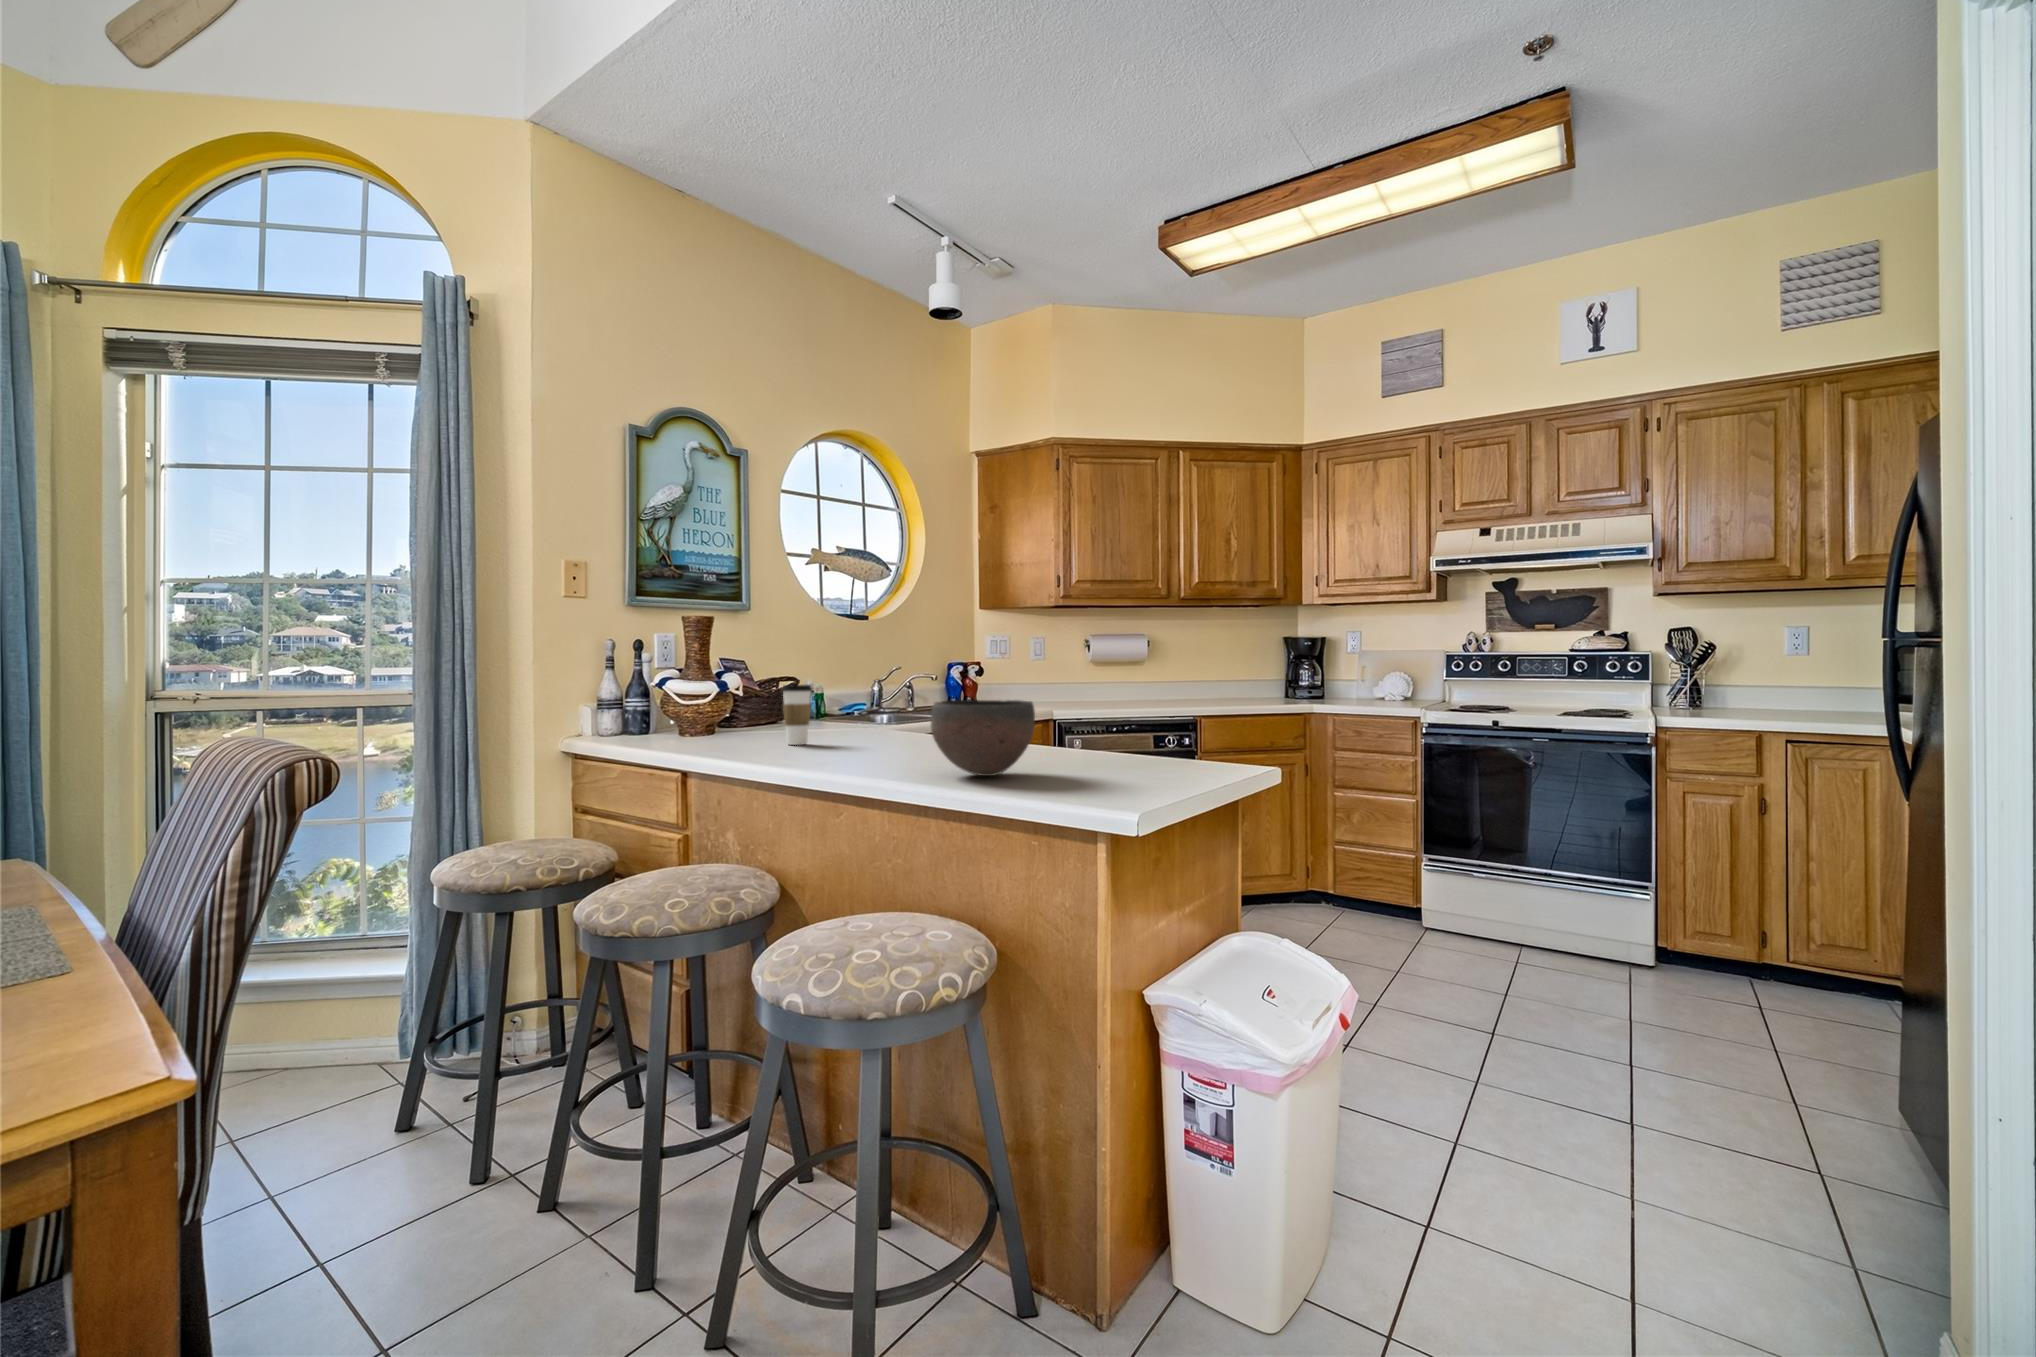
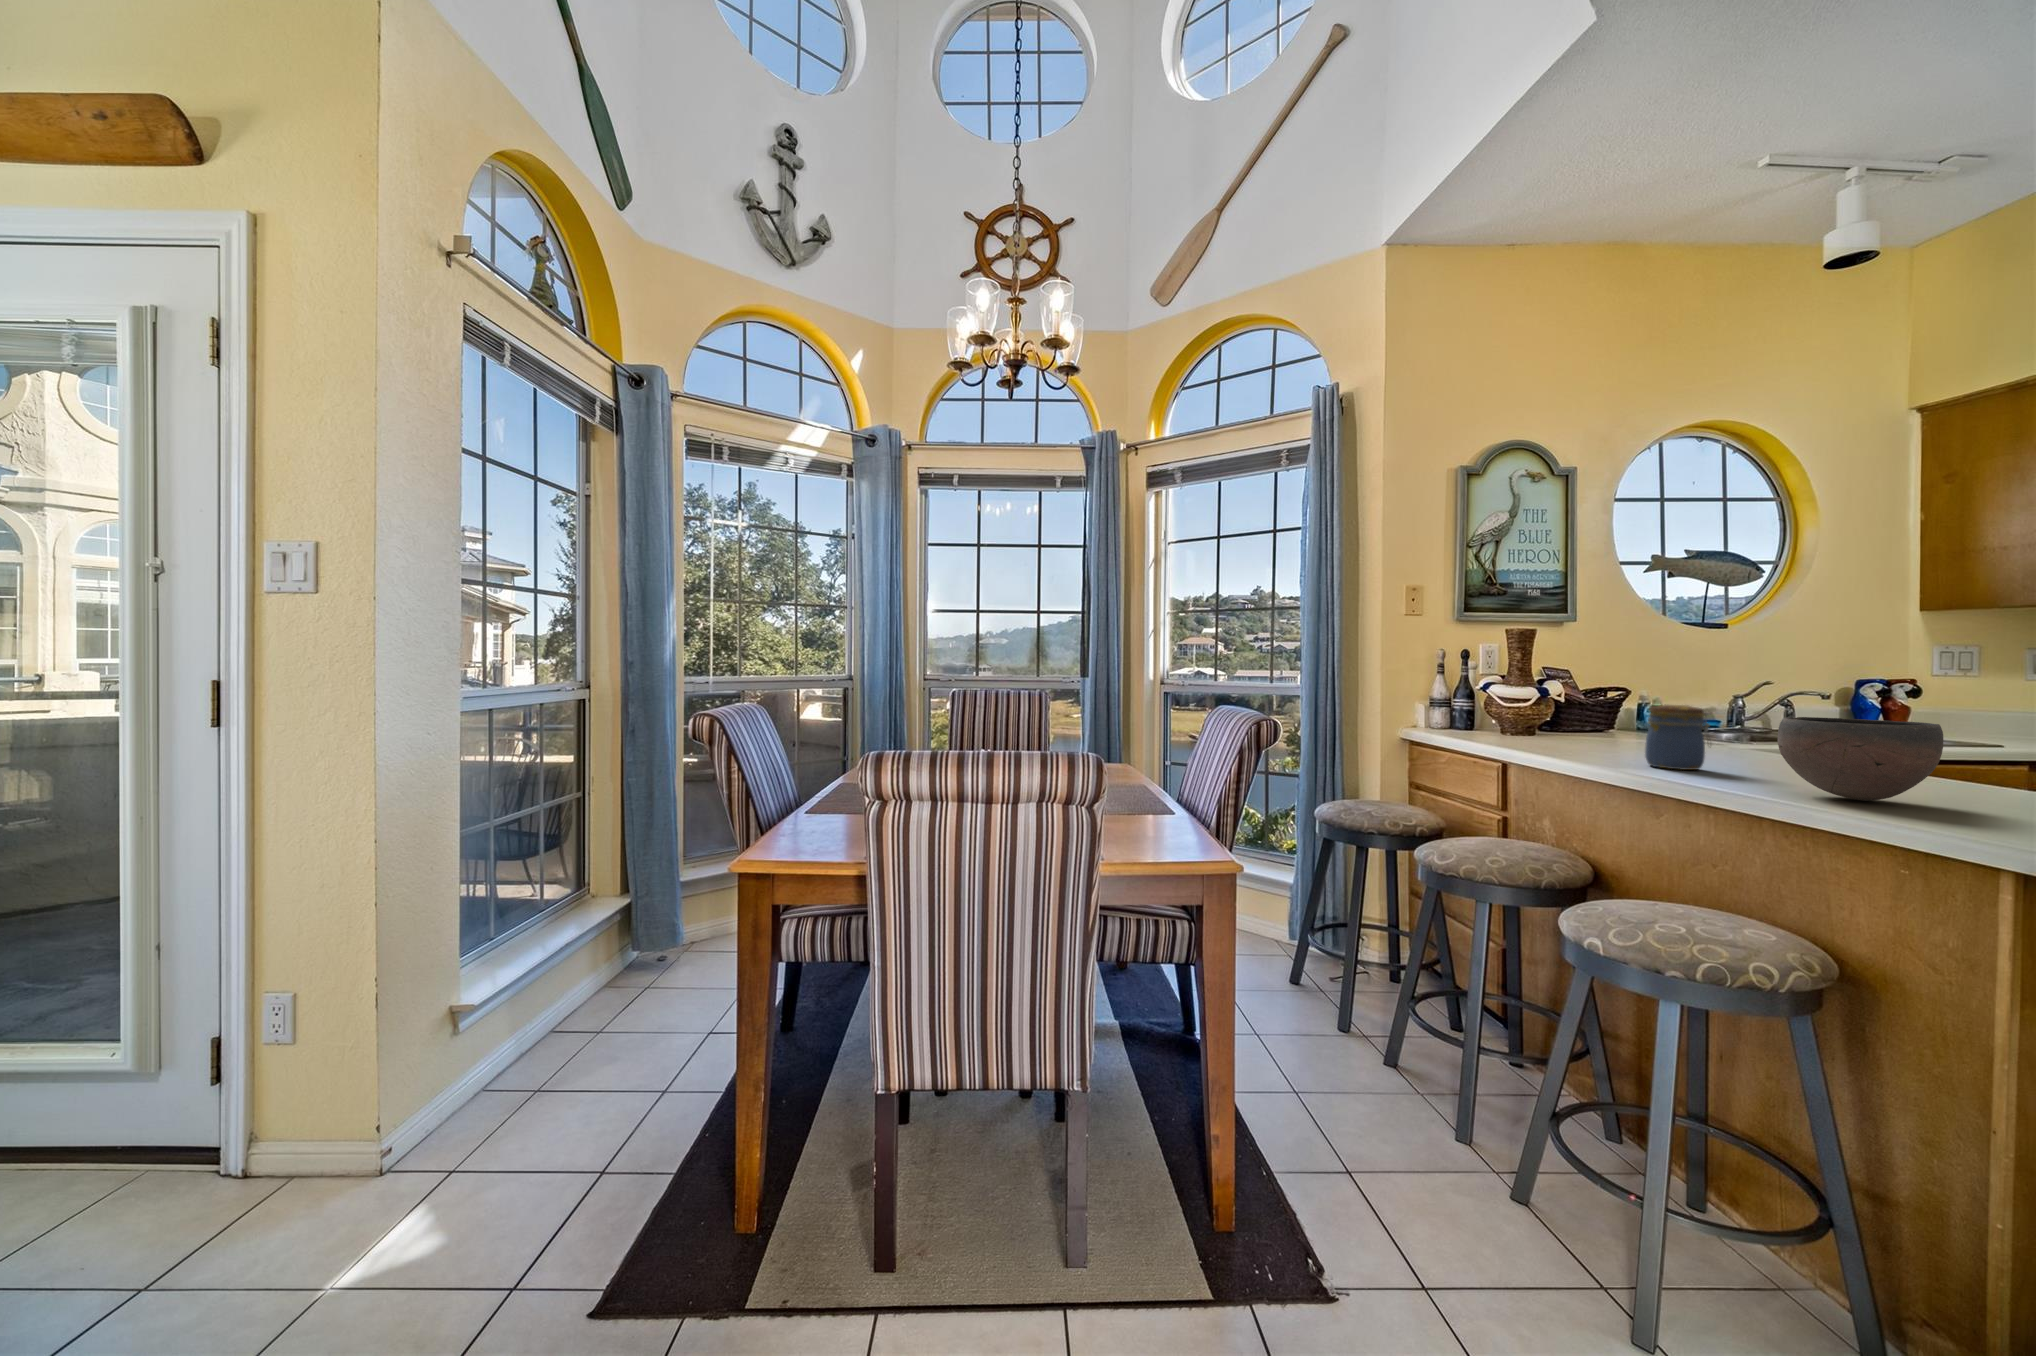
coffee cup: present [782,685,812,745] -> none [1605,694,1641,751]
jar: none [822,694,875,762] -> present [1645,705,1710,770]

